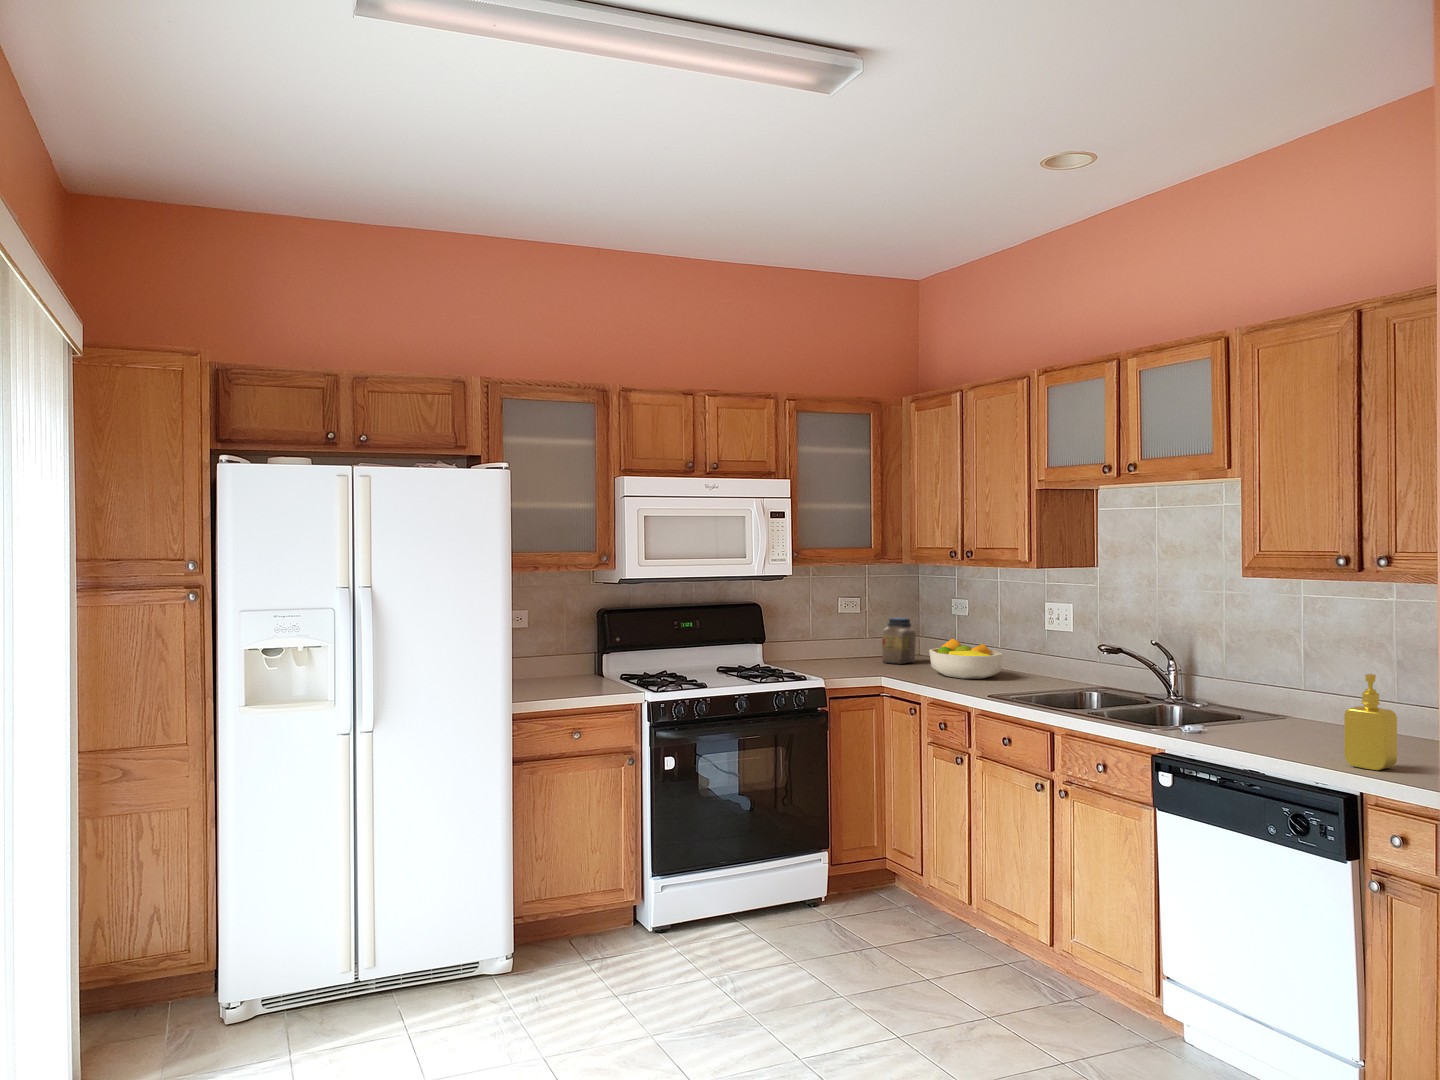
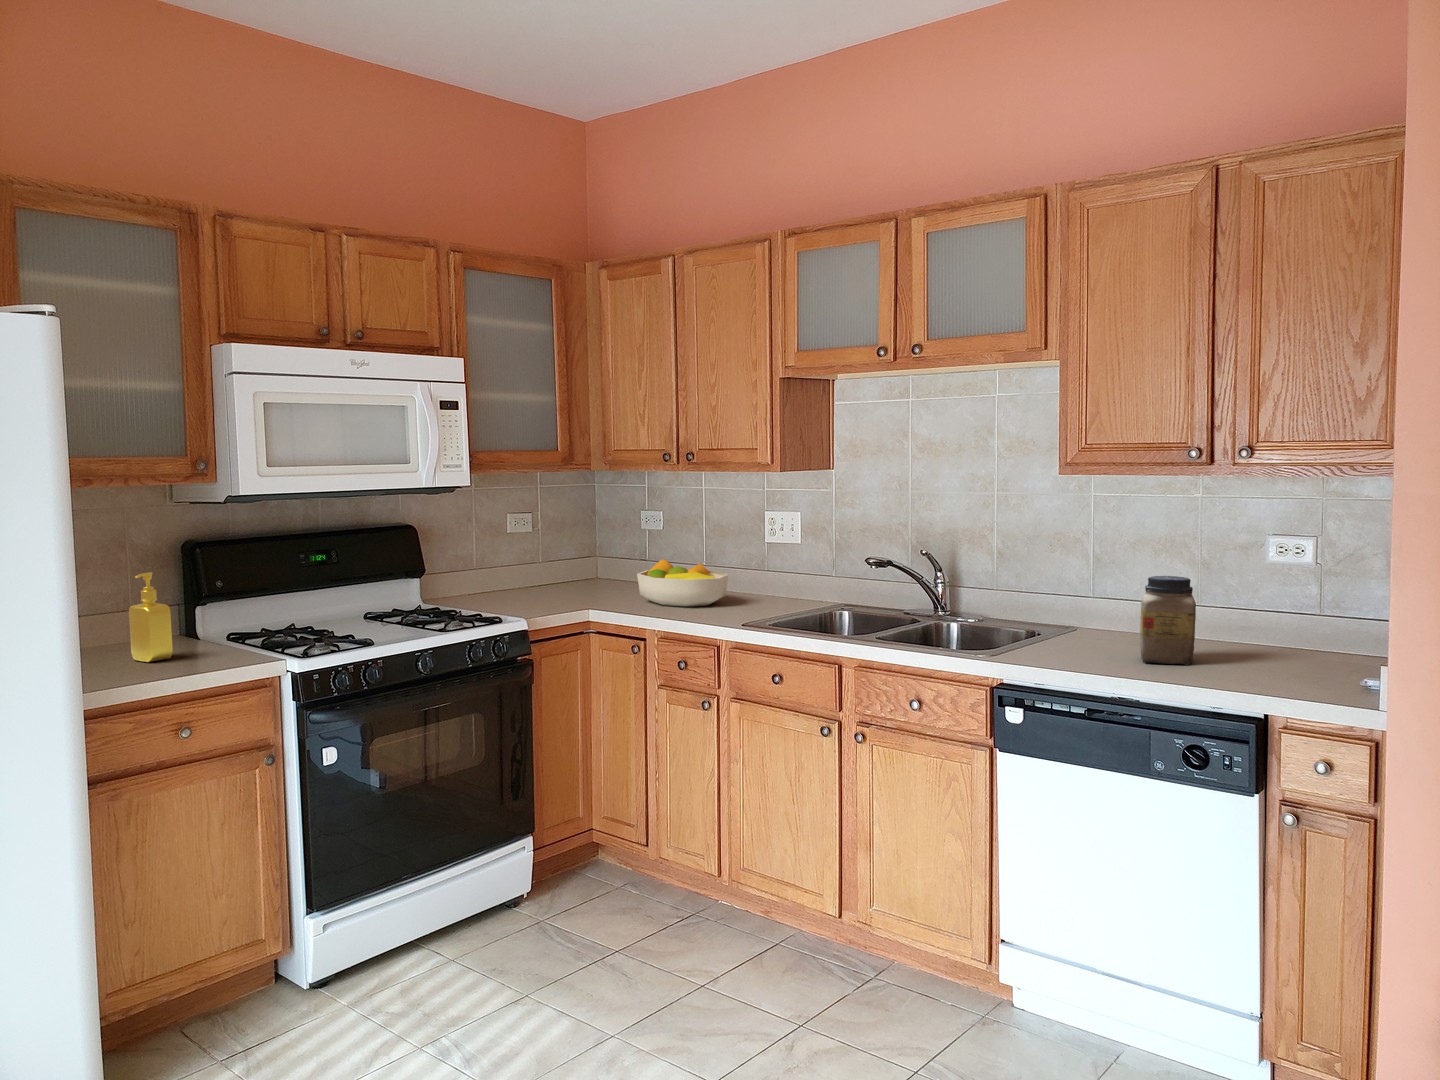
jar: present [882,617,916,664] -> present [1140,576,1196,665]
soap dispenser: present [1344,674,1397,770] -> present [129,572,173,662]

